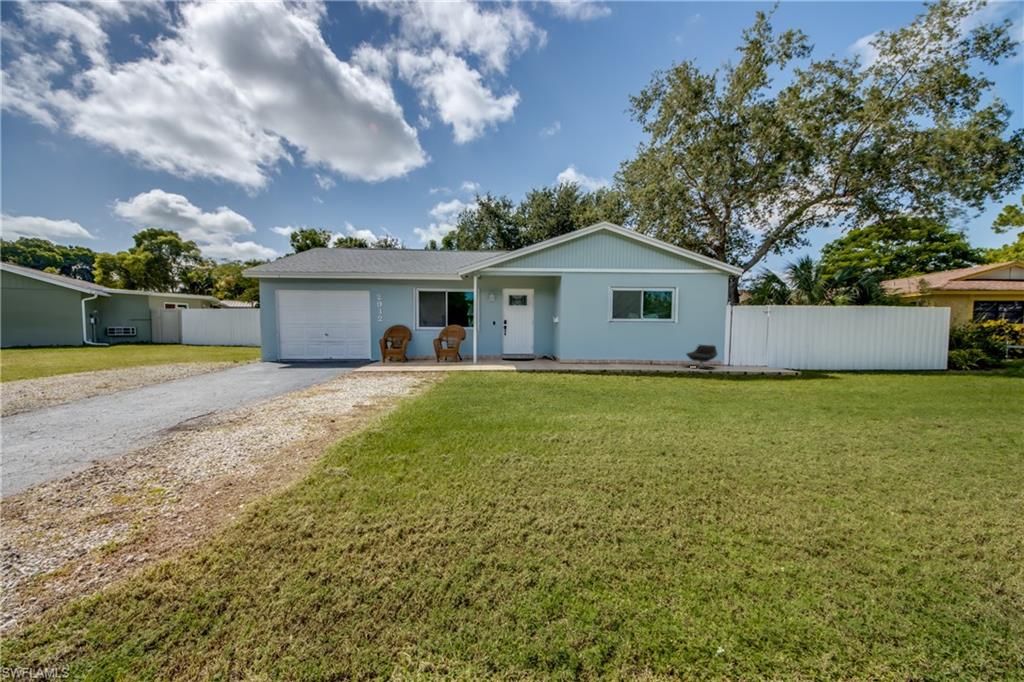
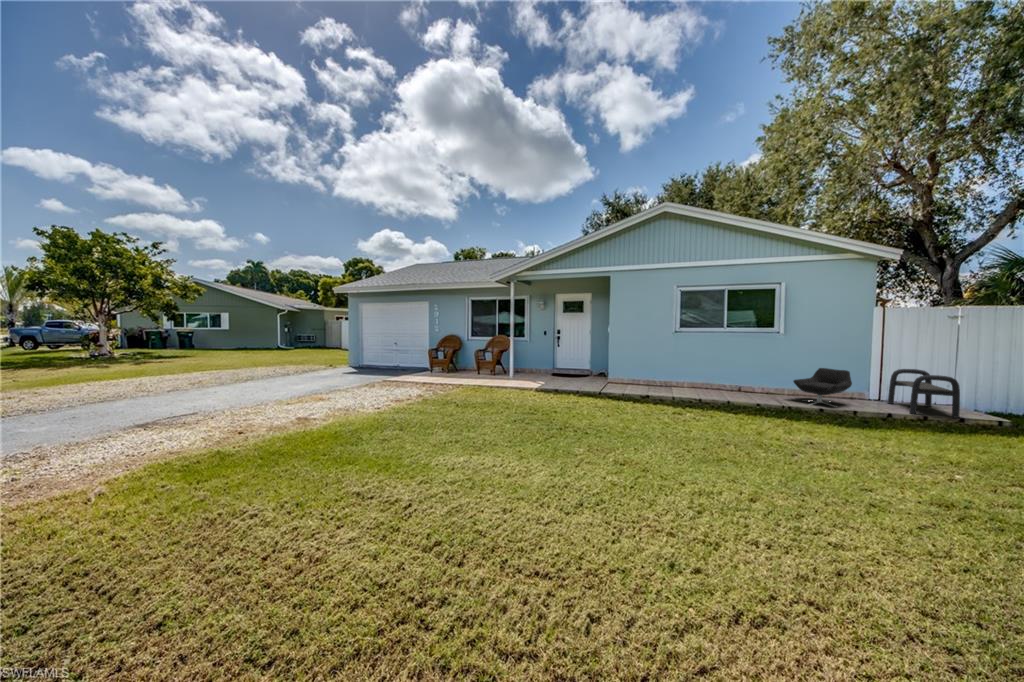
bench: none [731,343,769,370] -> present [888,369,960,418]

